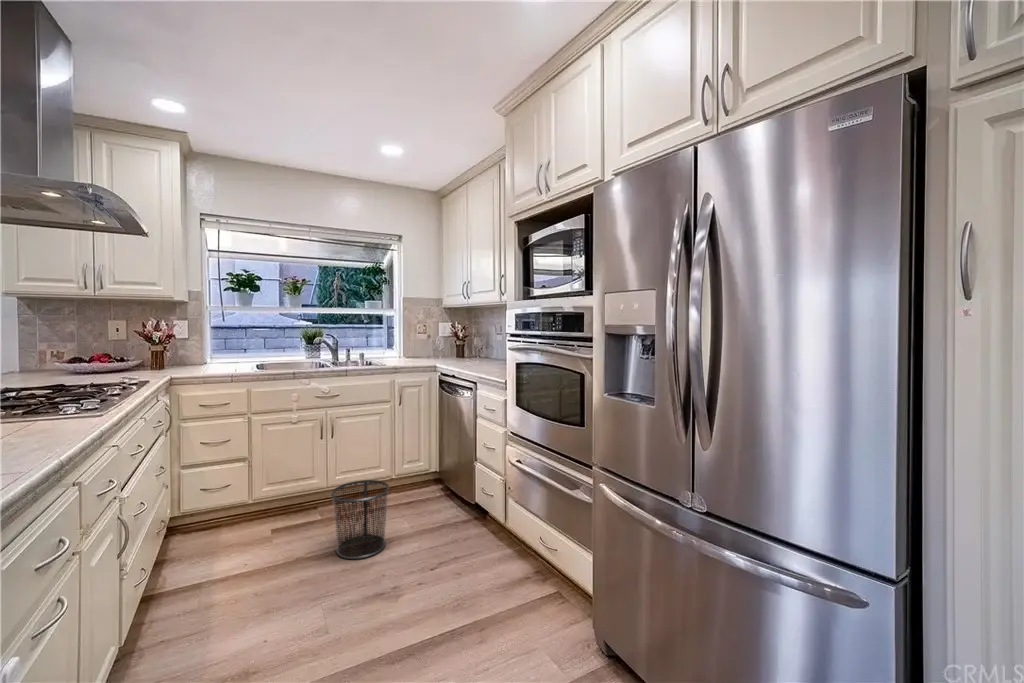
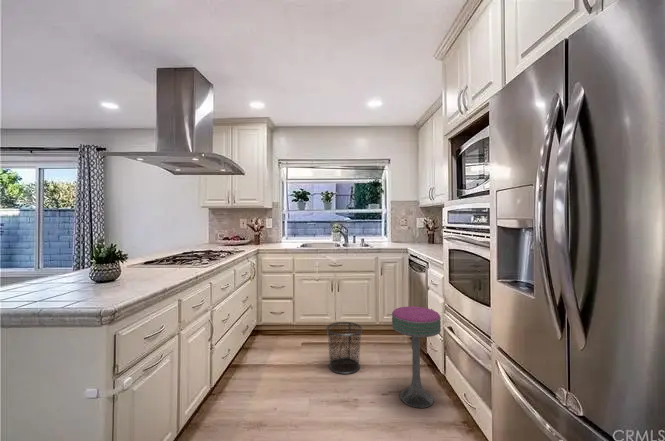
bar stool: none [444,441,506,572] -> present [392,306,441,408]

